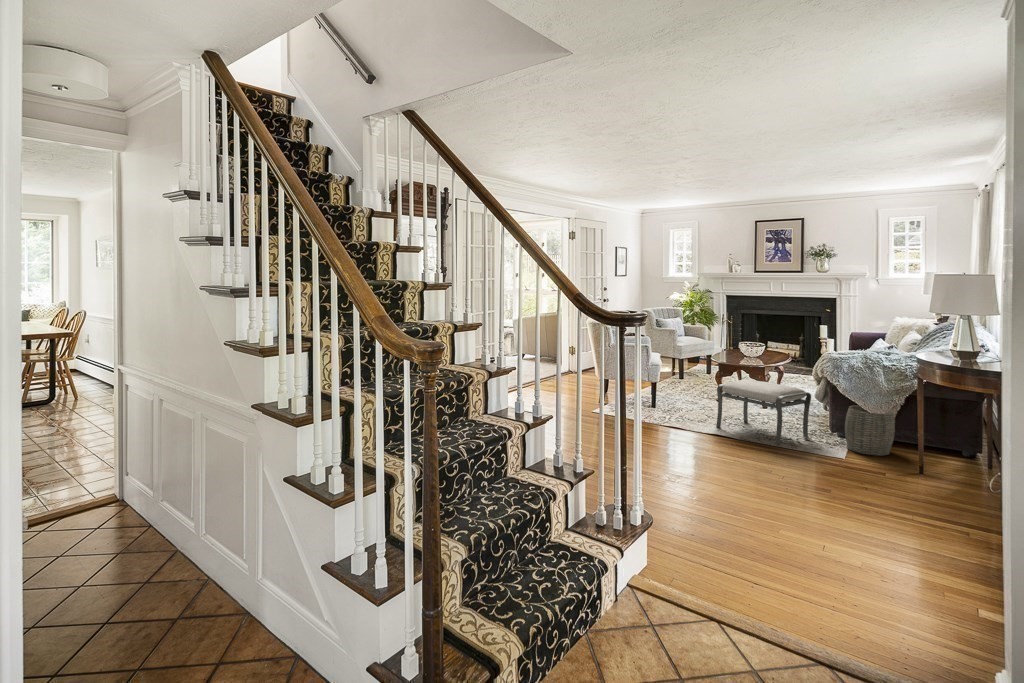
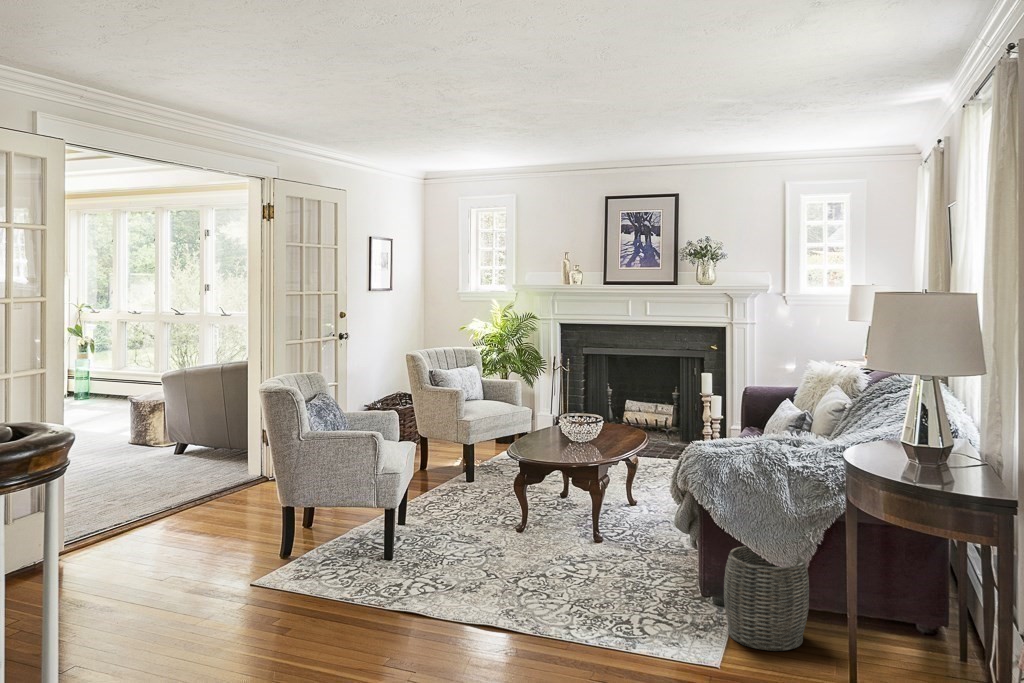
ottoman: present [716,379,811,444] -> none [495,495,665,638]

